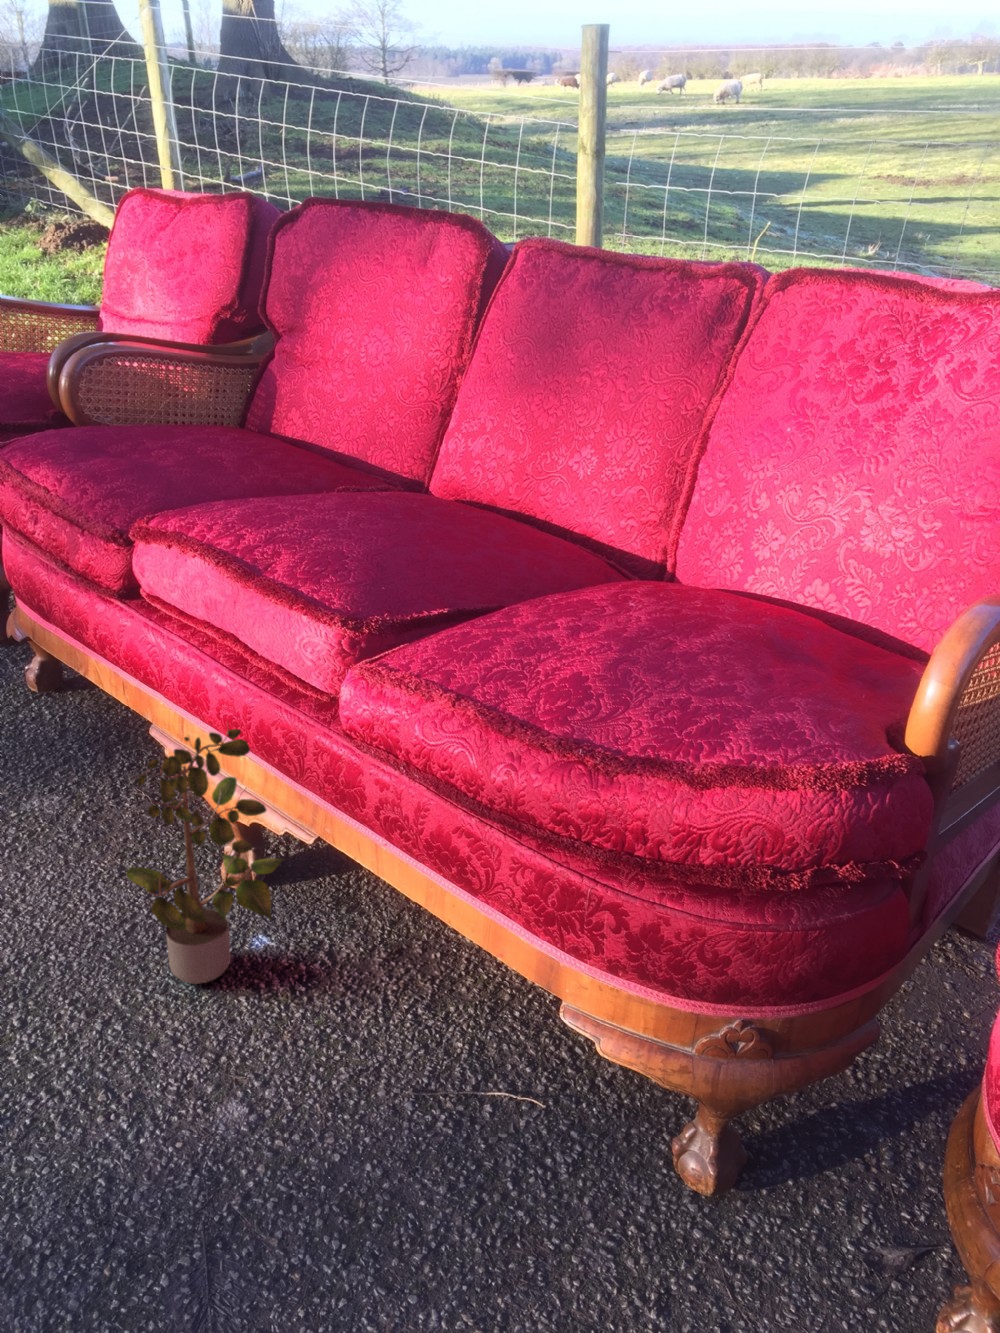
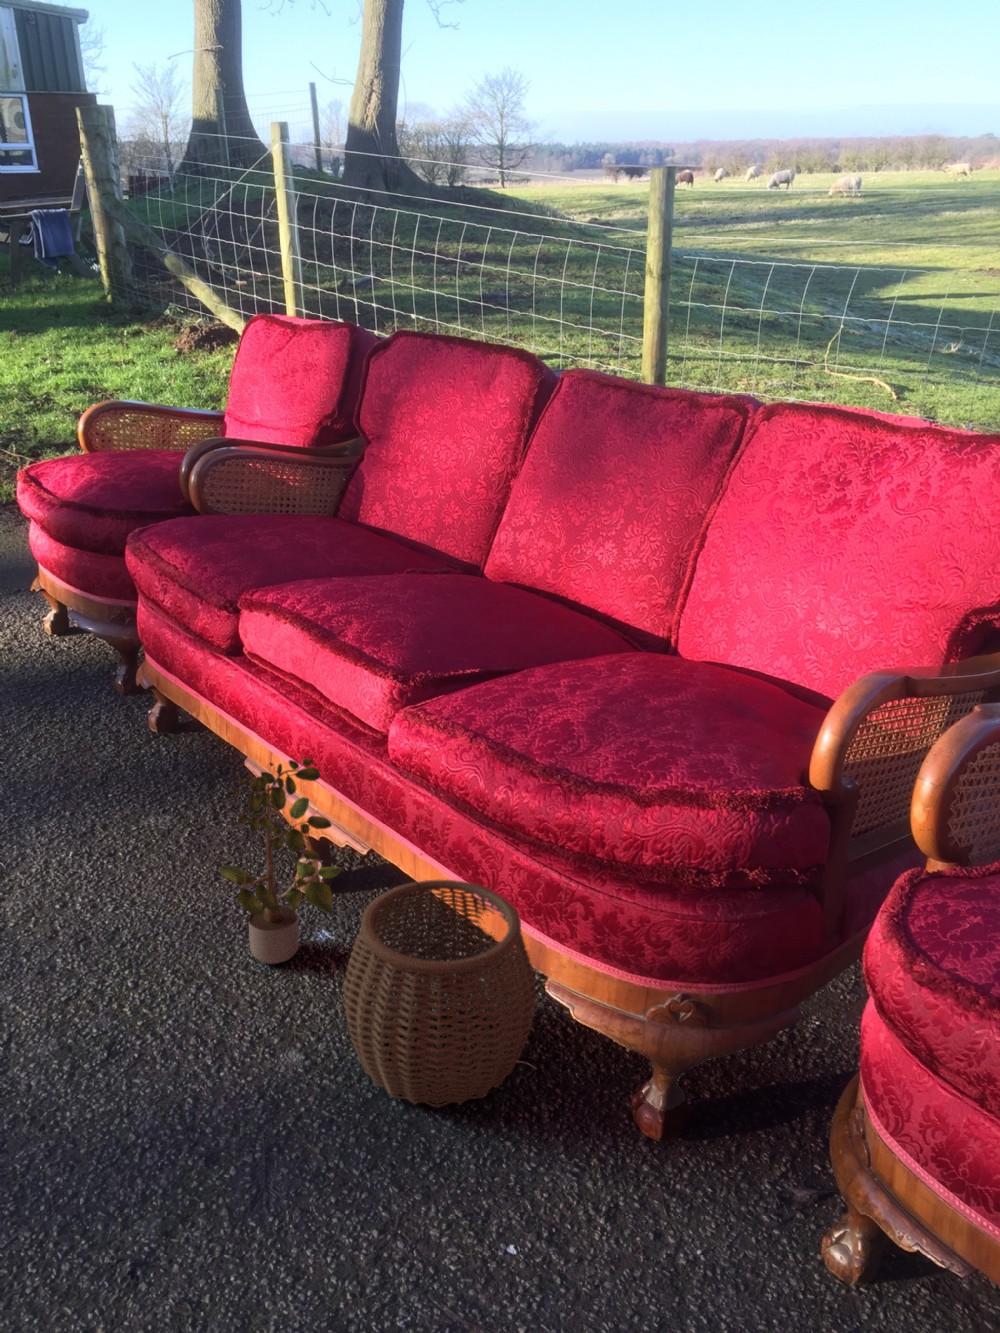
woven basket: none [297,878,543,1171] -> present [343,880,536,1107]

